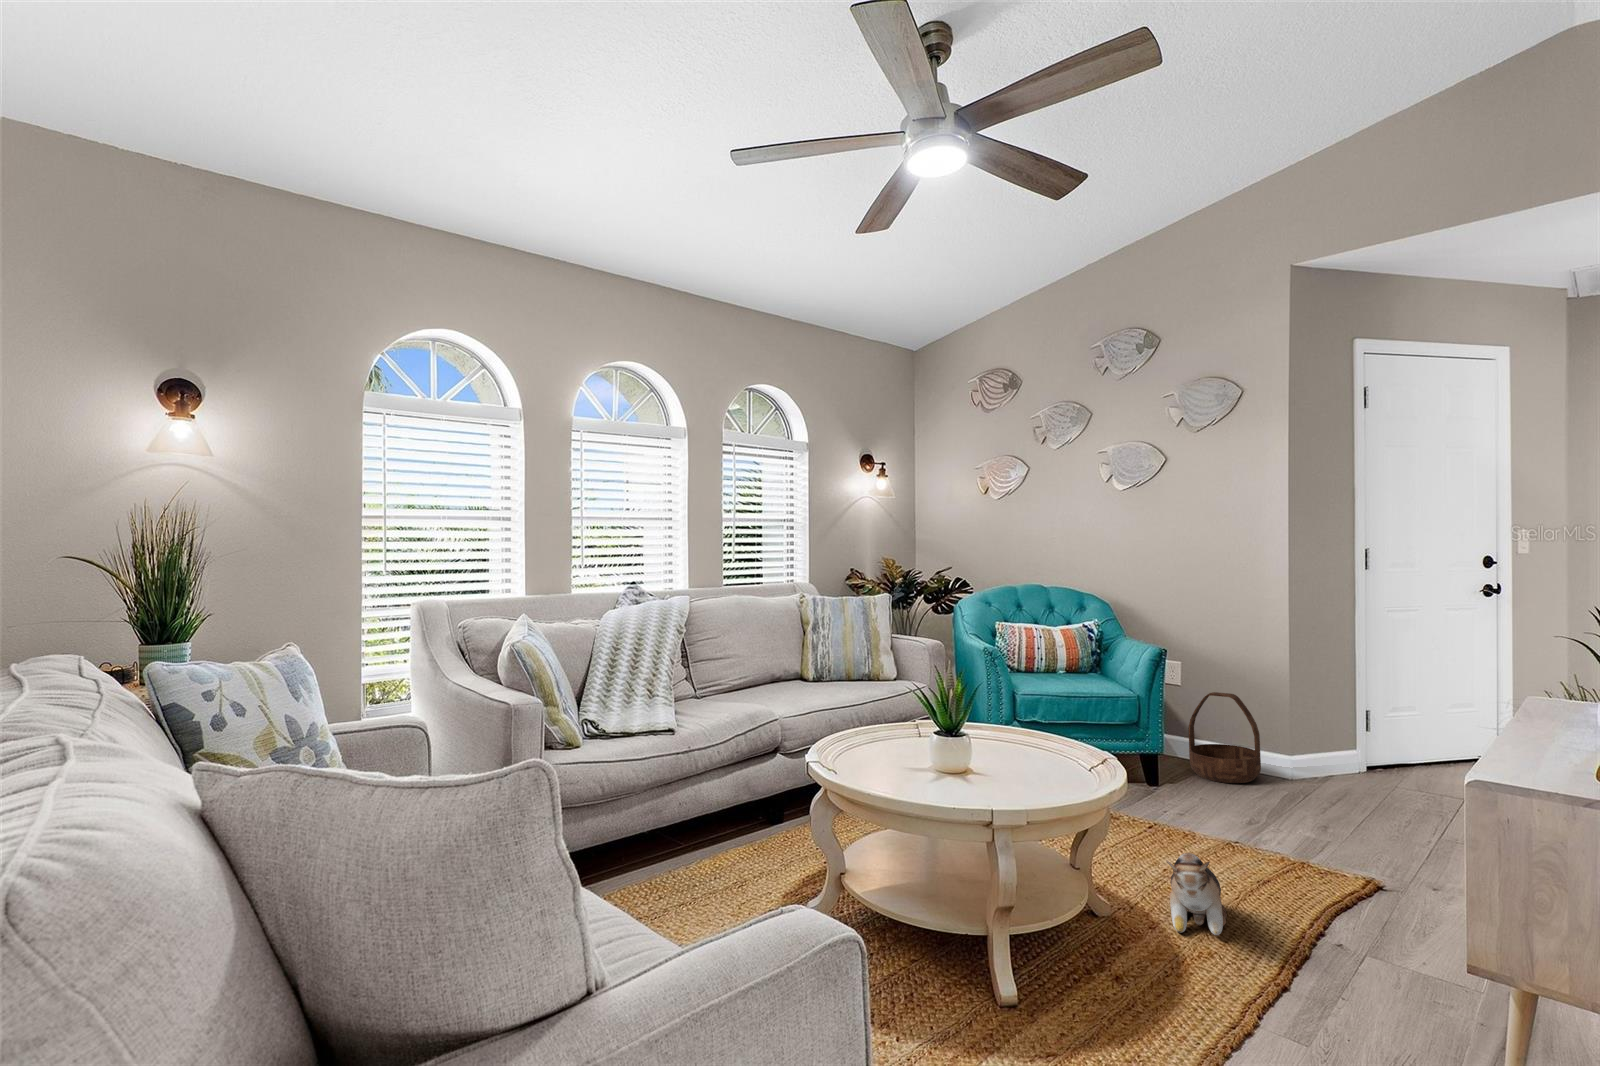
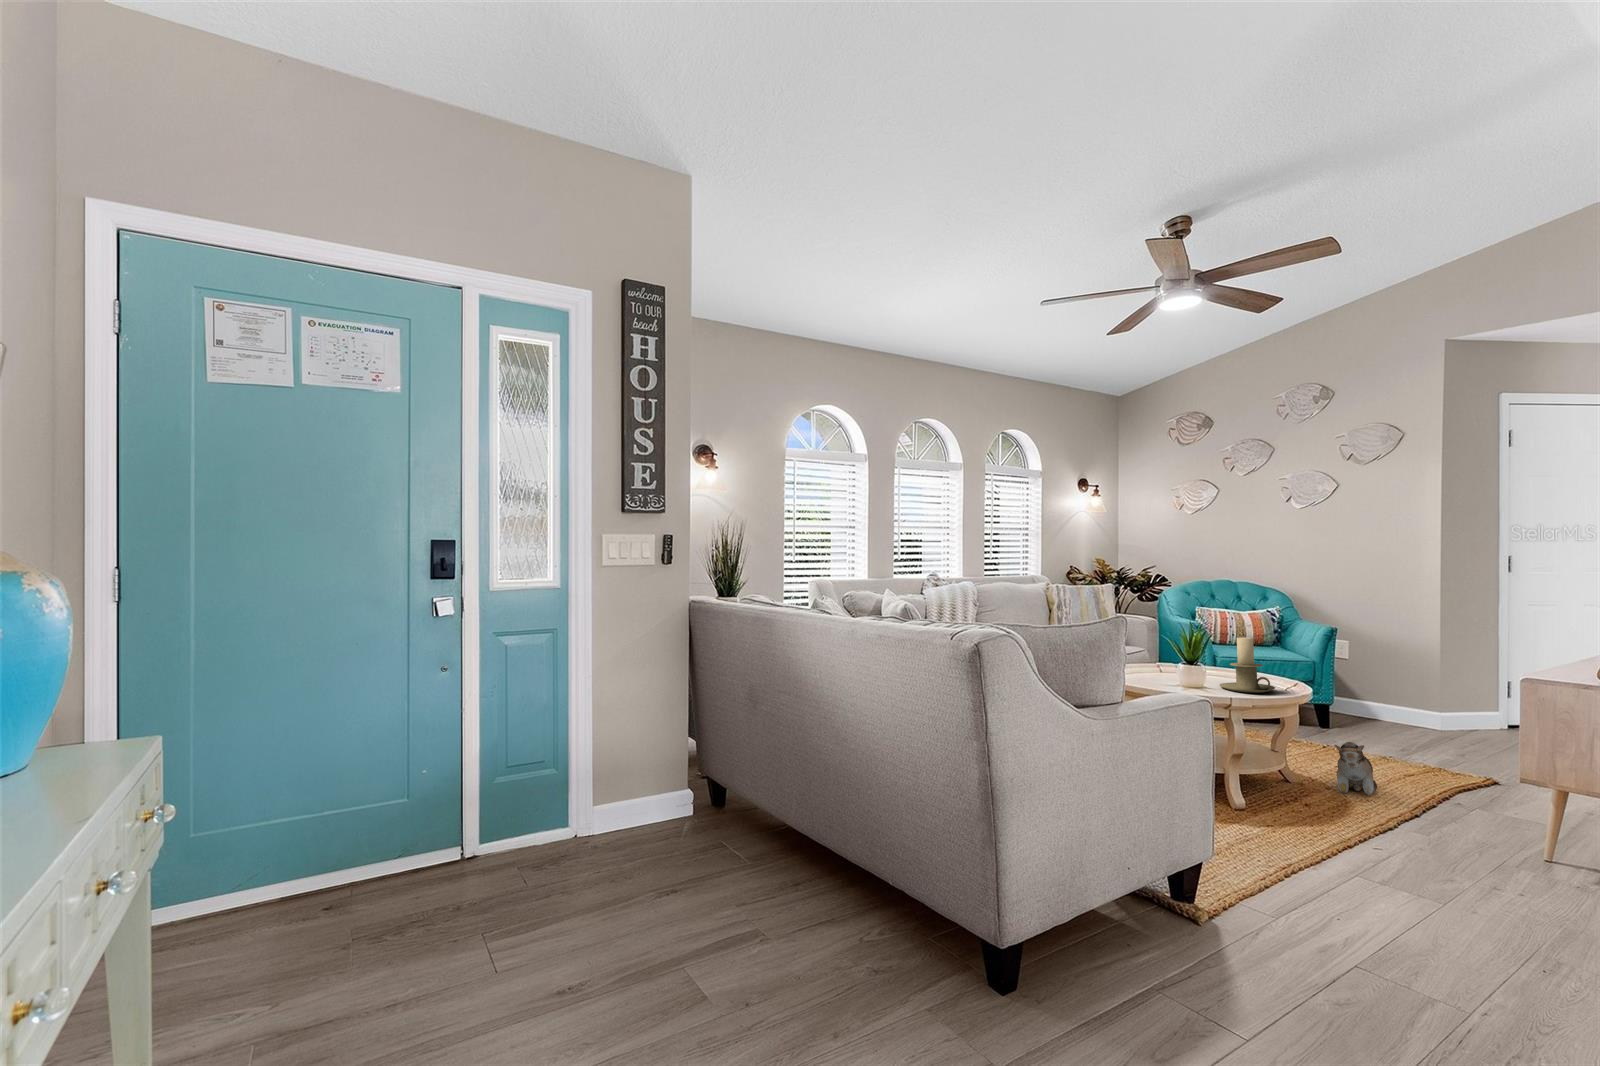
candle holder: none [997,689,1080,782] -> present [1220,637,1275,693]
basket: present [1188,692,1261,783] -> none [1354,663,1414,730]

